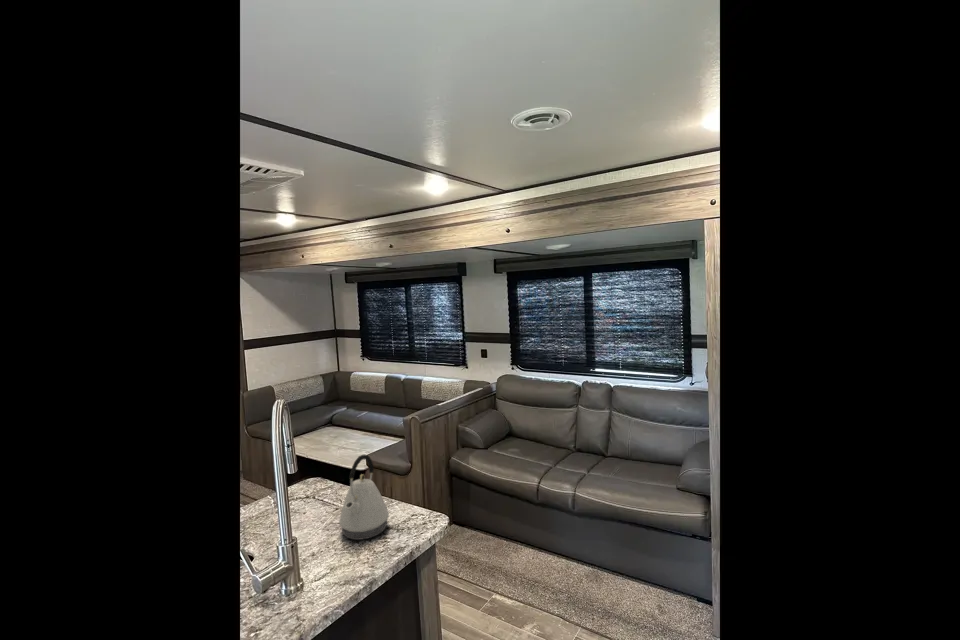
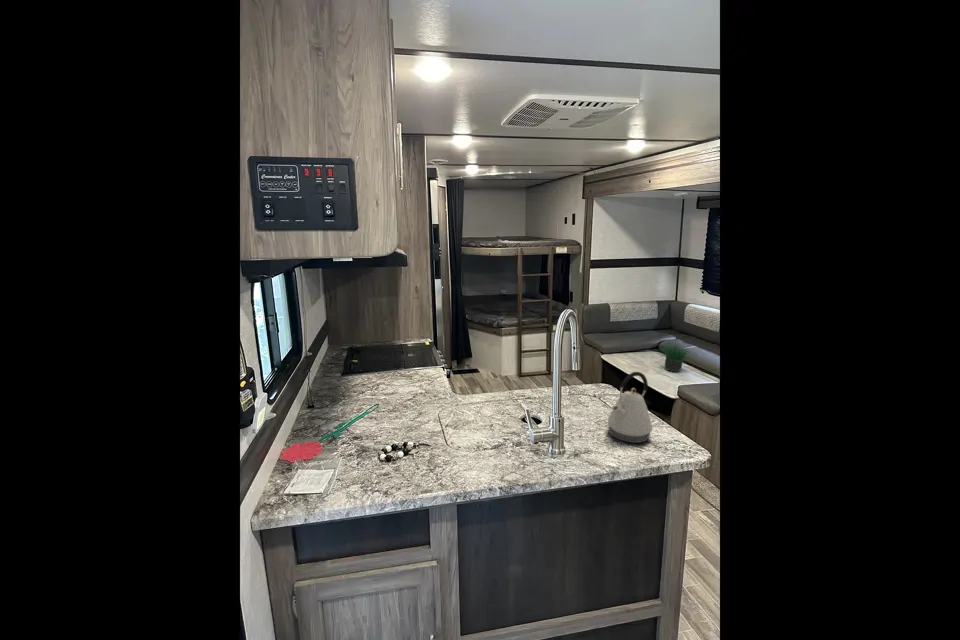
potted plant: none [332,403,372,444] -> present [662,344,688,372]

